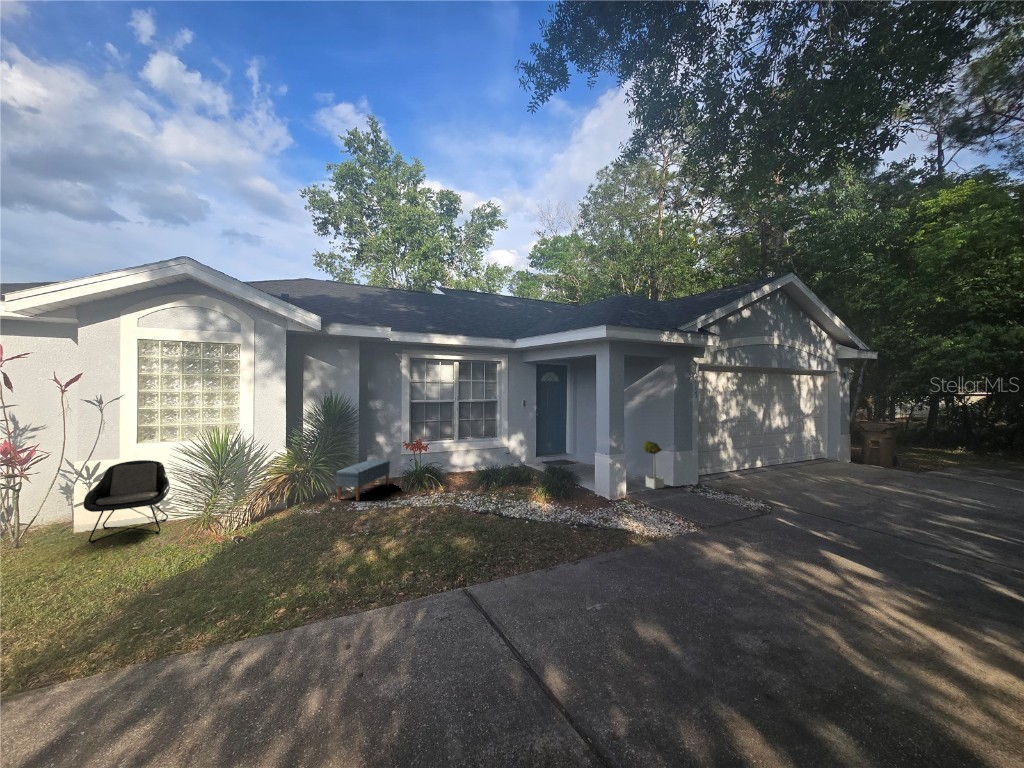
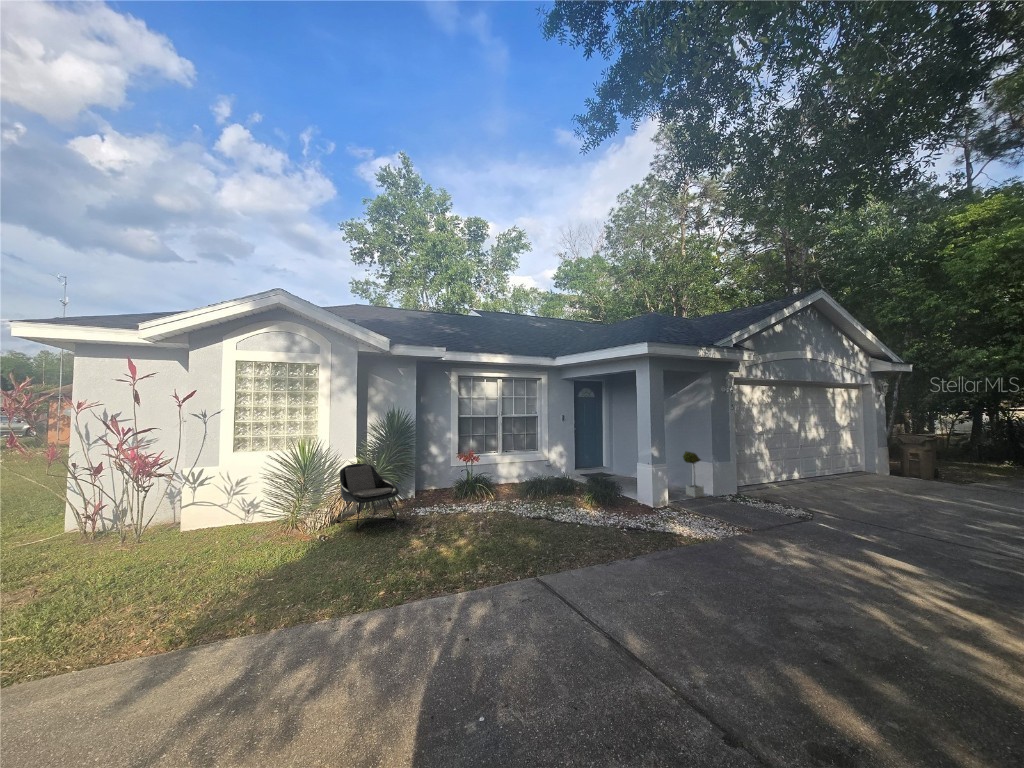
bench: present [336,459,390,501] -> none [399,469,444,507]
lounge chair: present [83,460,170,543] -> present [337,464,399,530]

